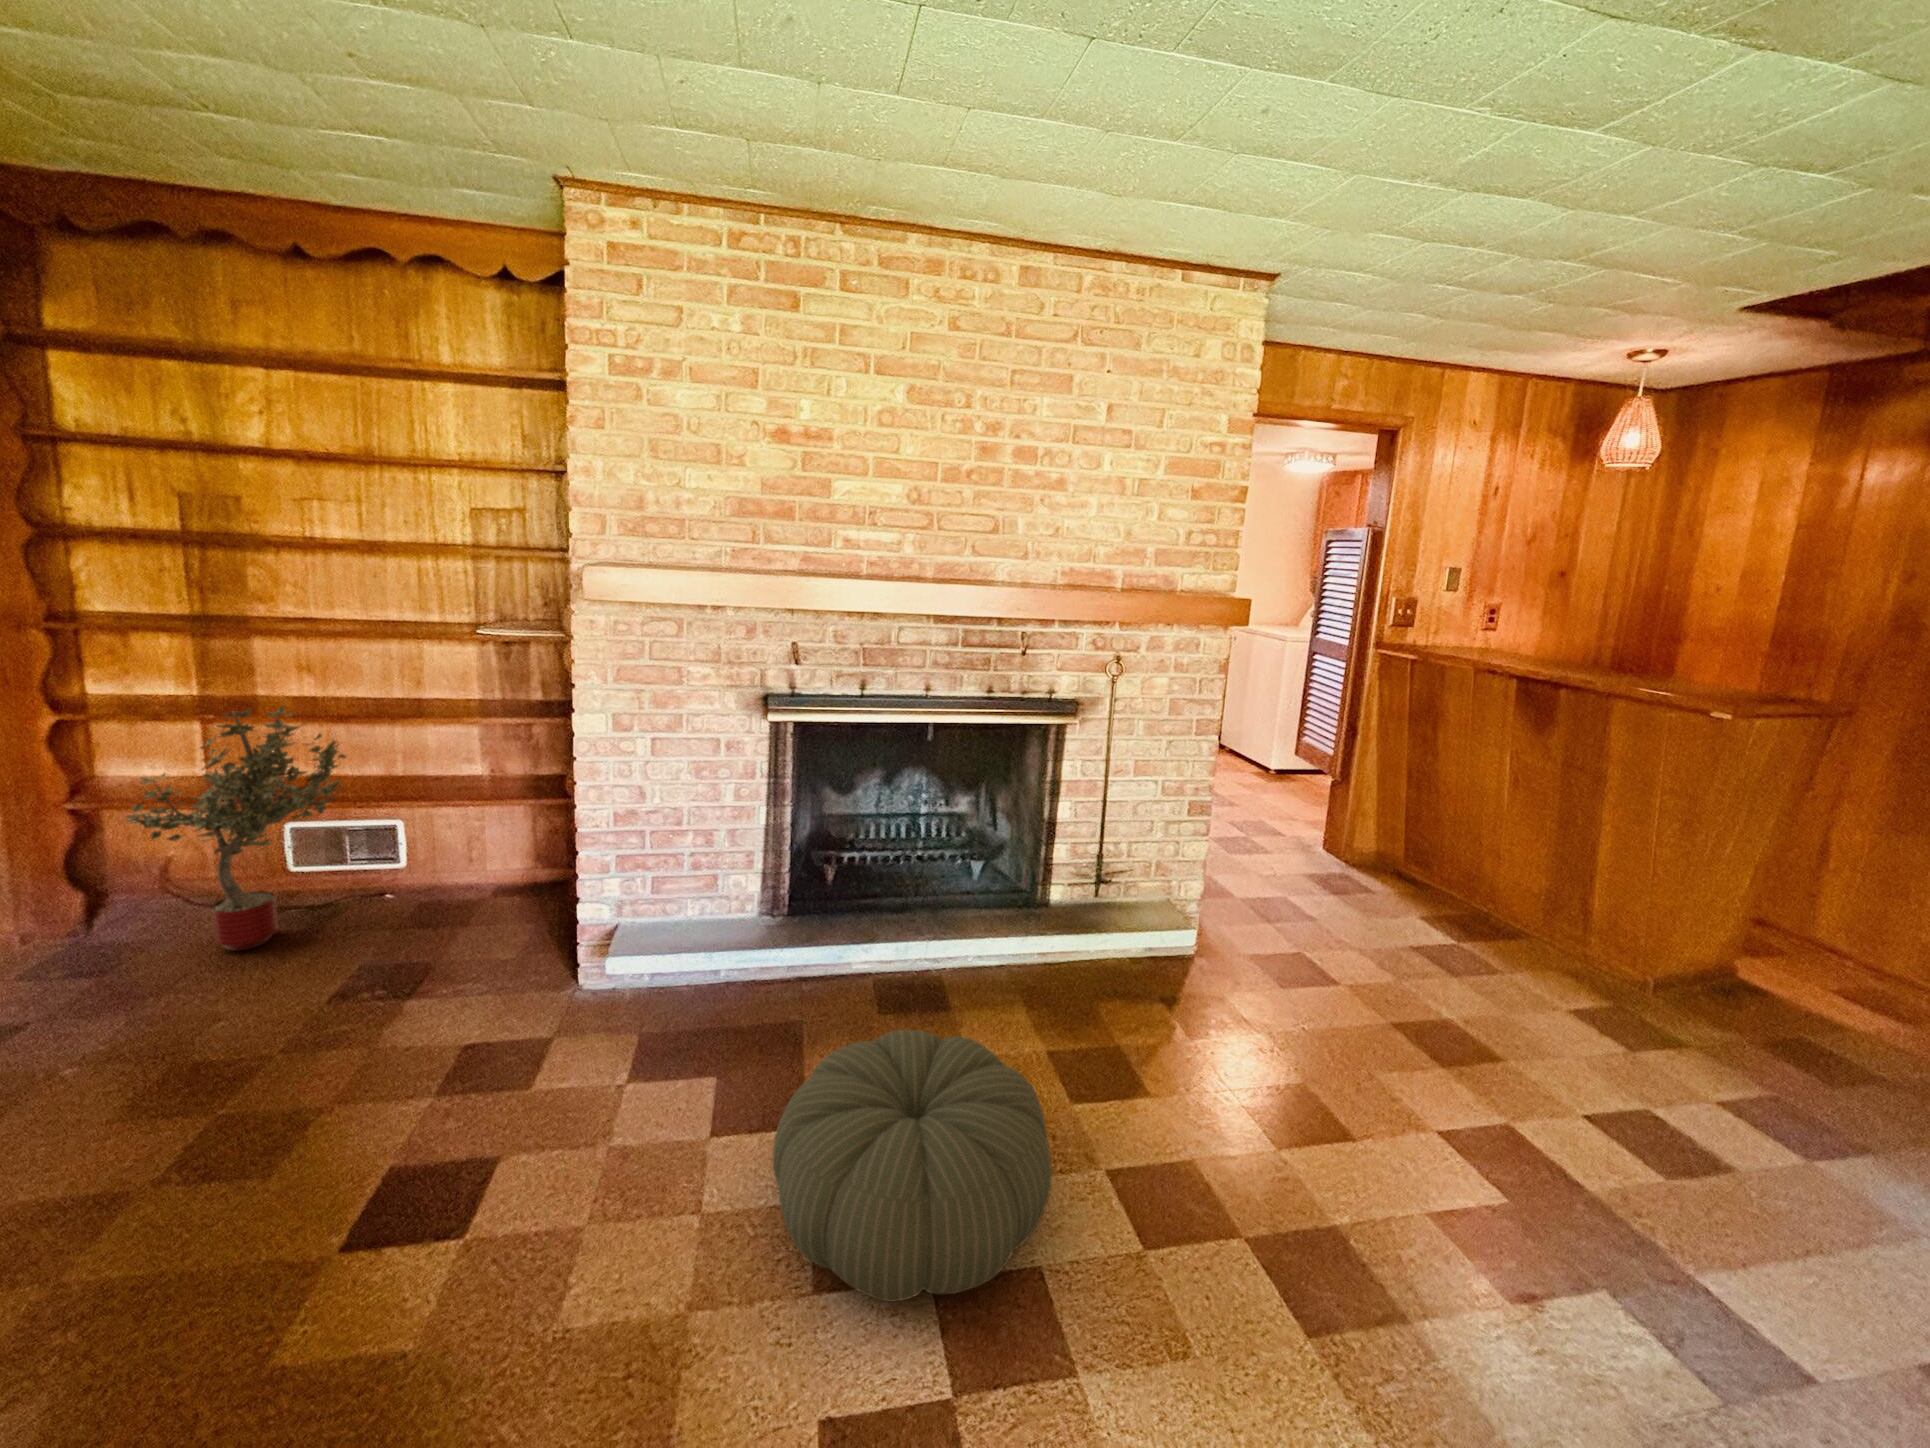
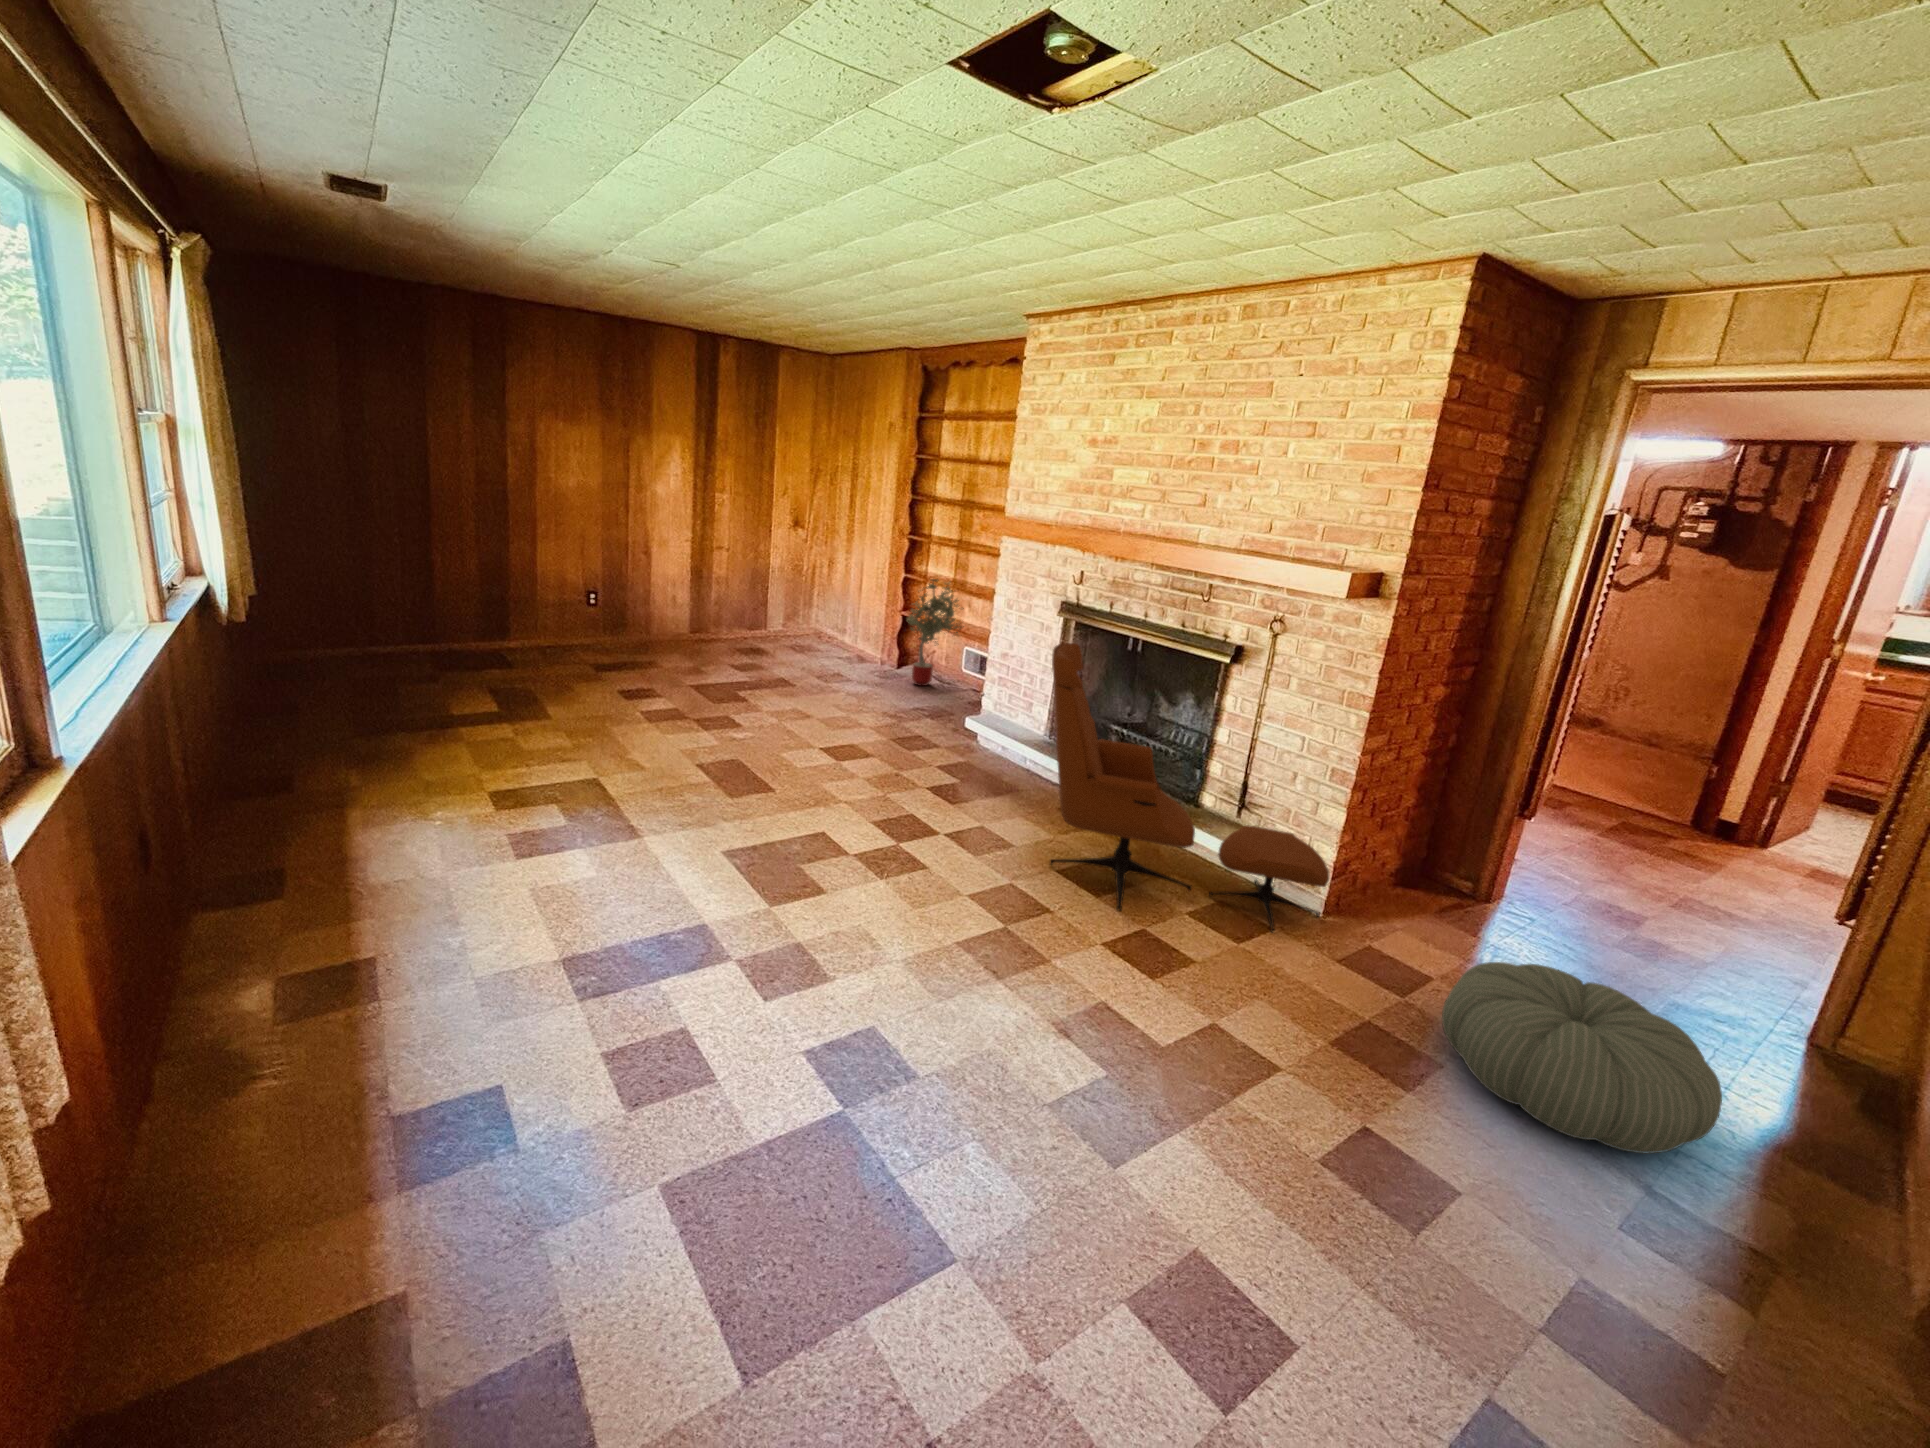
lounge chair: none [1062,759,1272,1101] -> present [1050,643,1329,932]
pouf: present [773,1030,1052,1302] -> present [1442,962,1722,1154]

